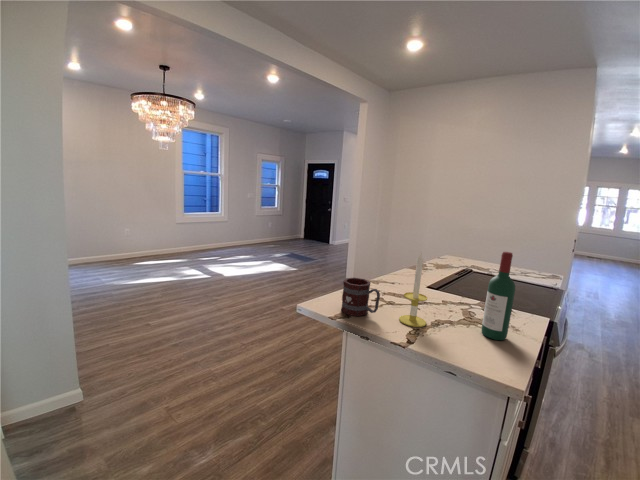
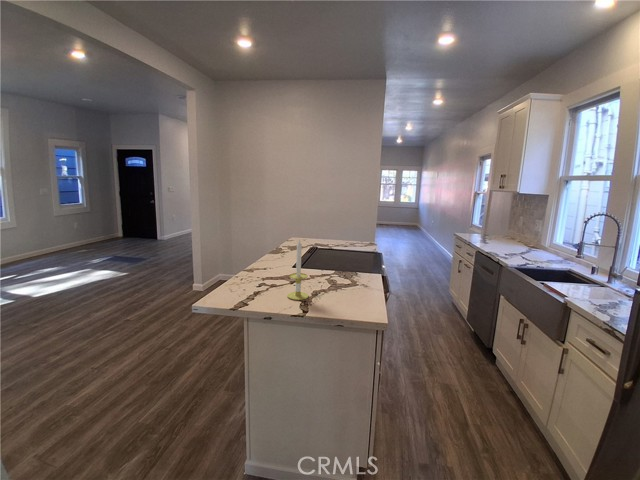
wine bottle: present [482,252,515,340] -> none [346,232,364,296]
mug: present [341,278,380,316] -> none [237,269,271,303]

